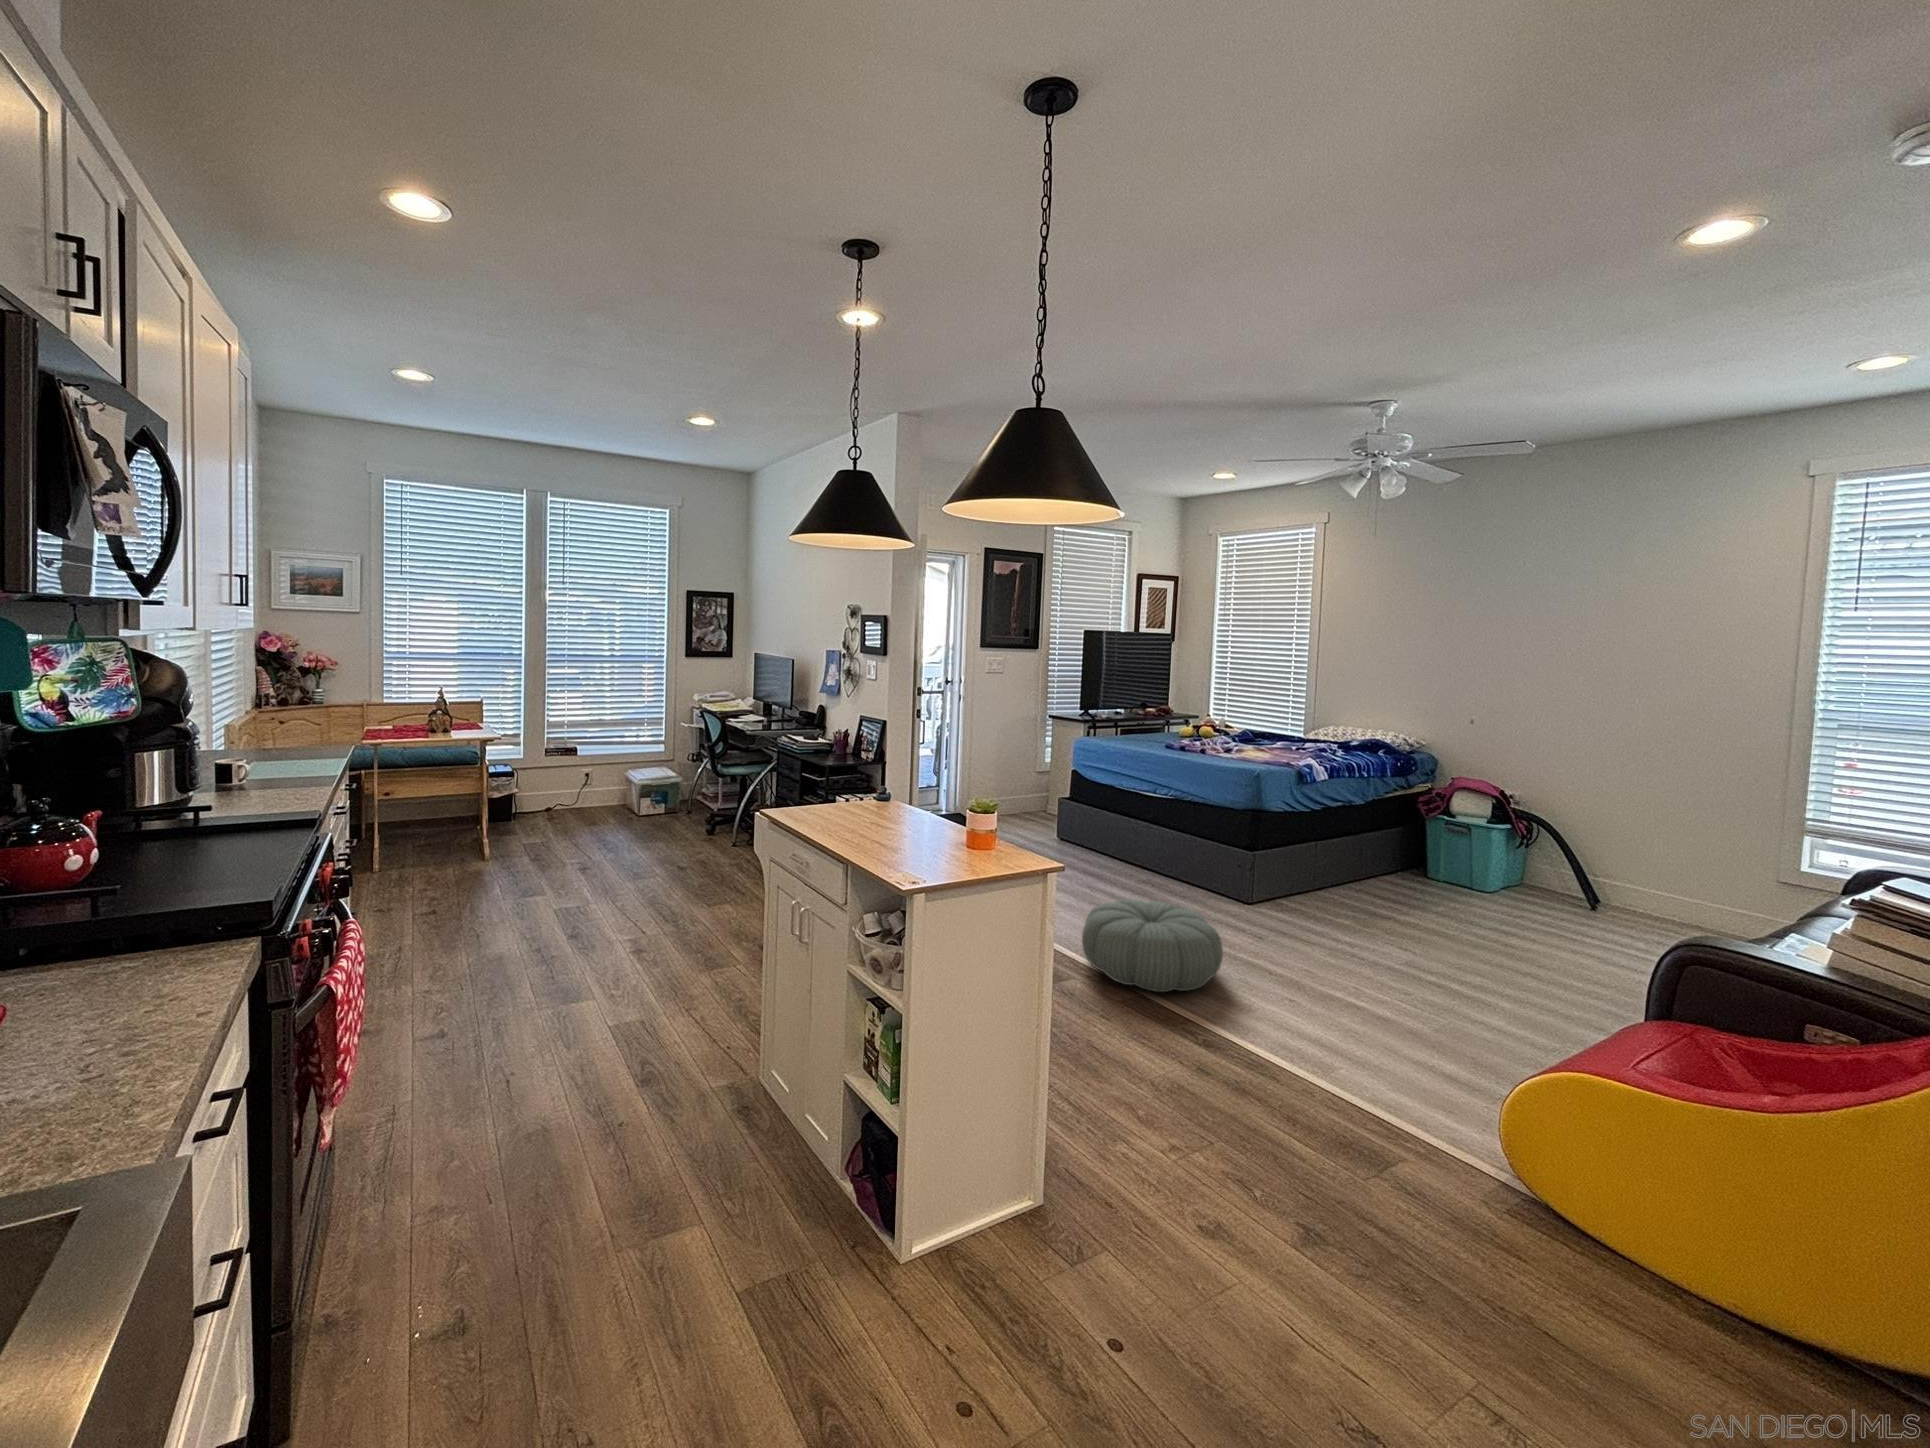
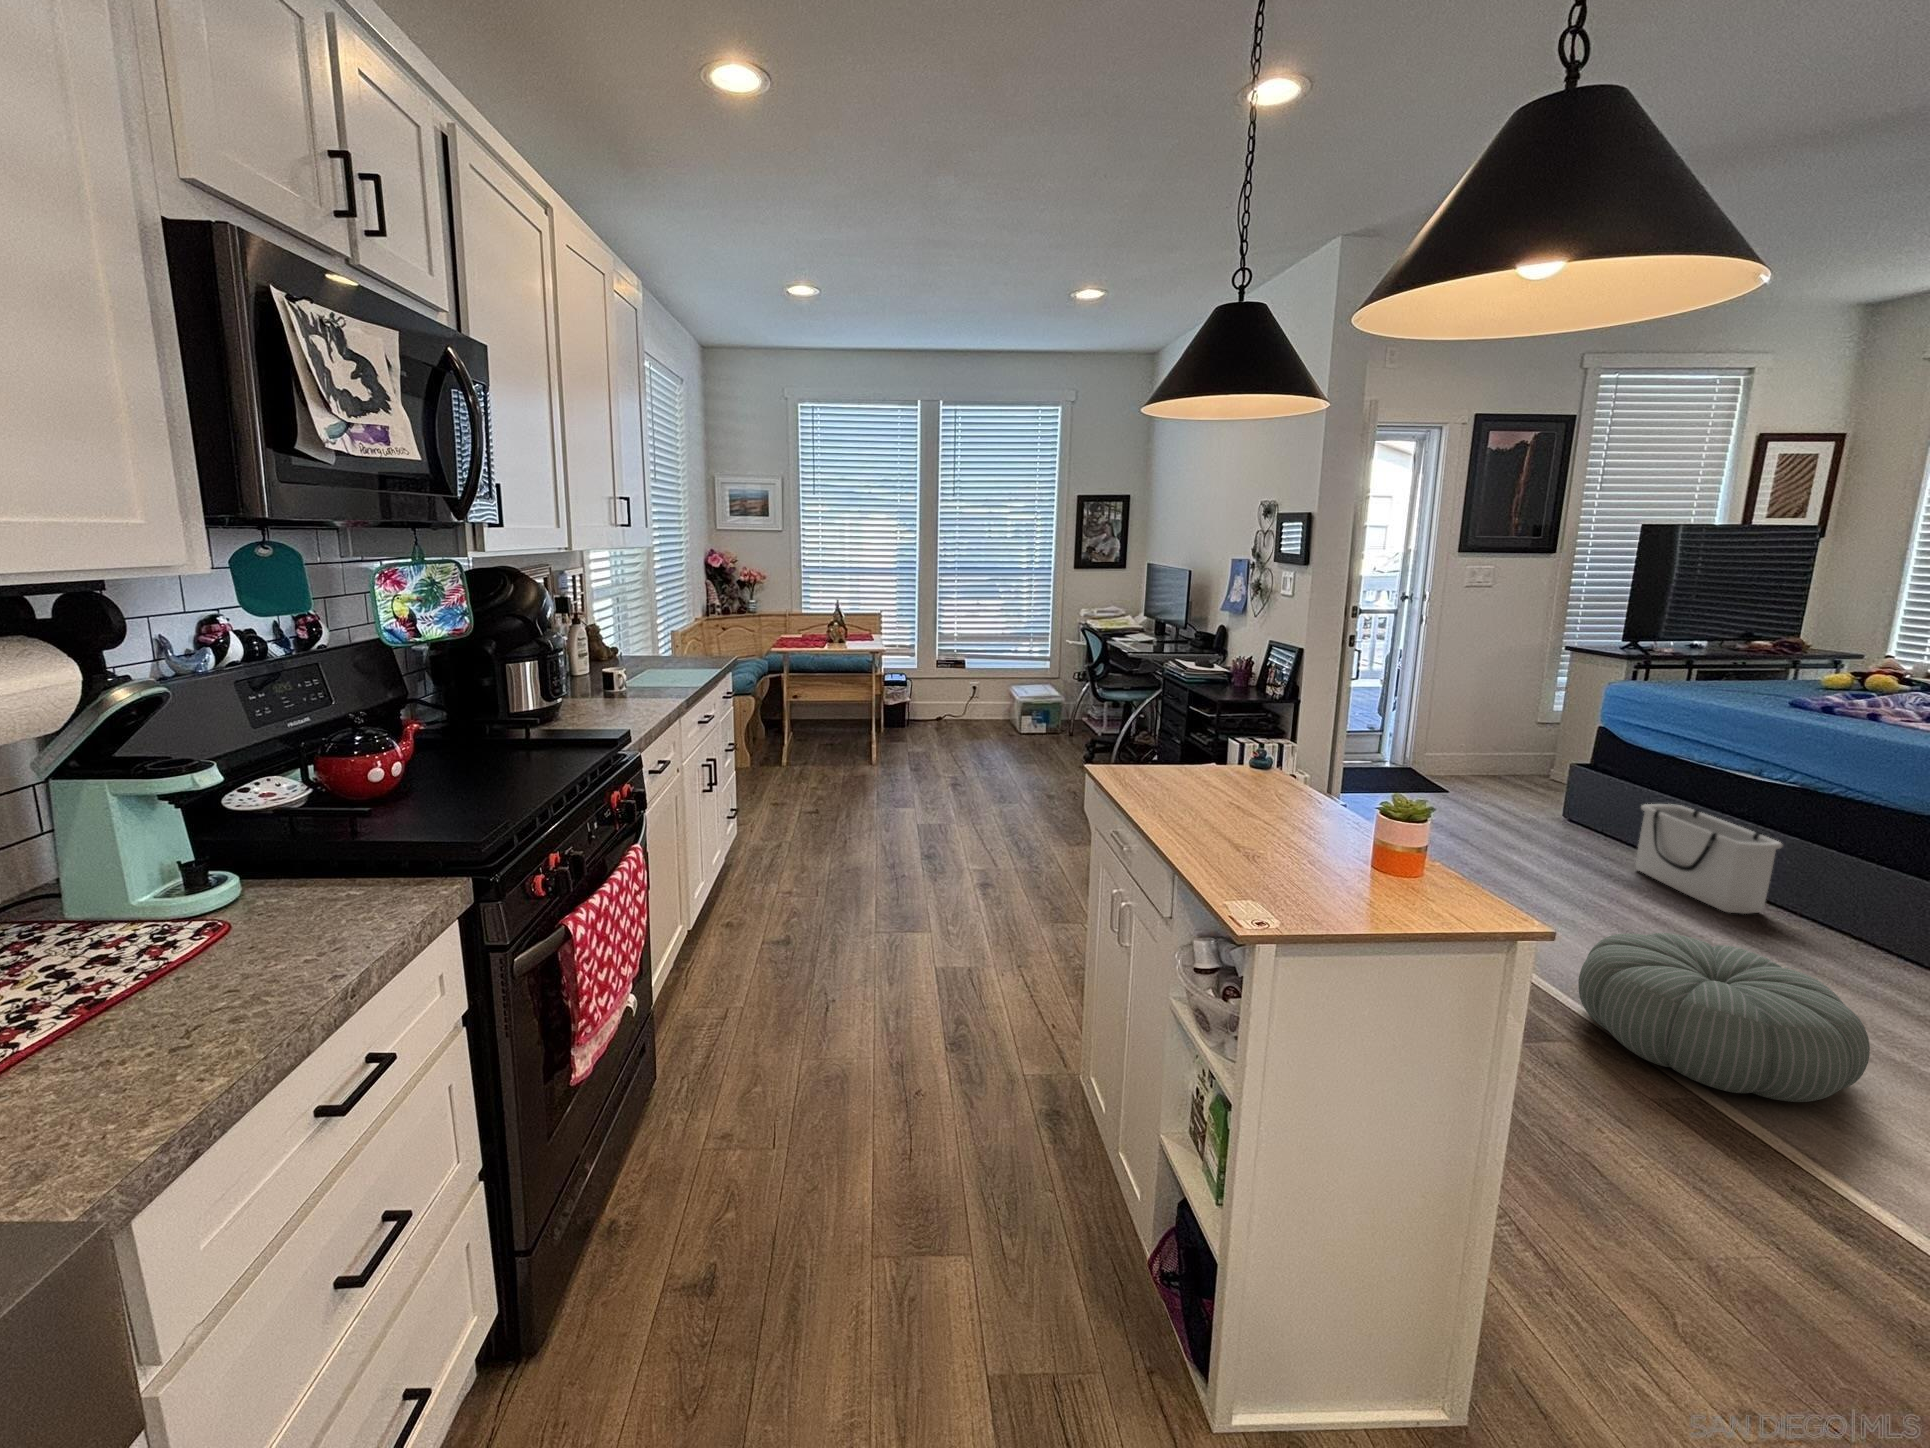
storage bin: none [1101,819,1173,886] -> present [1636,804,1782,914]

